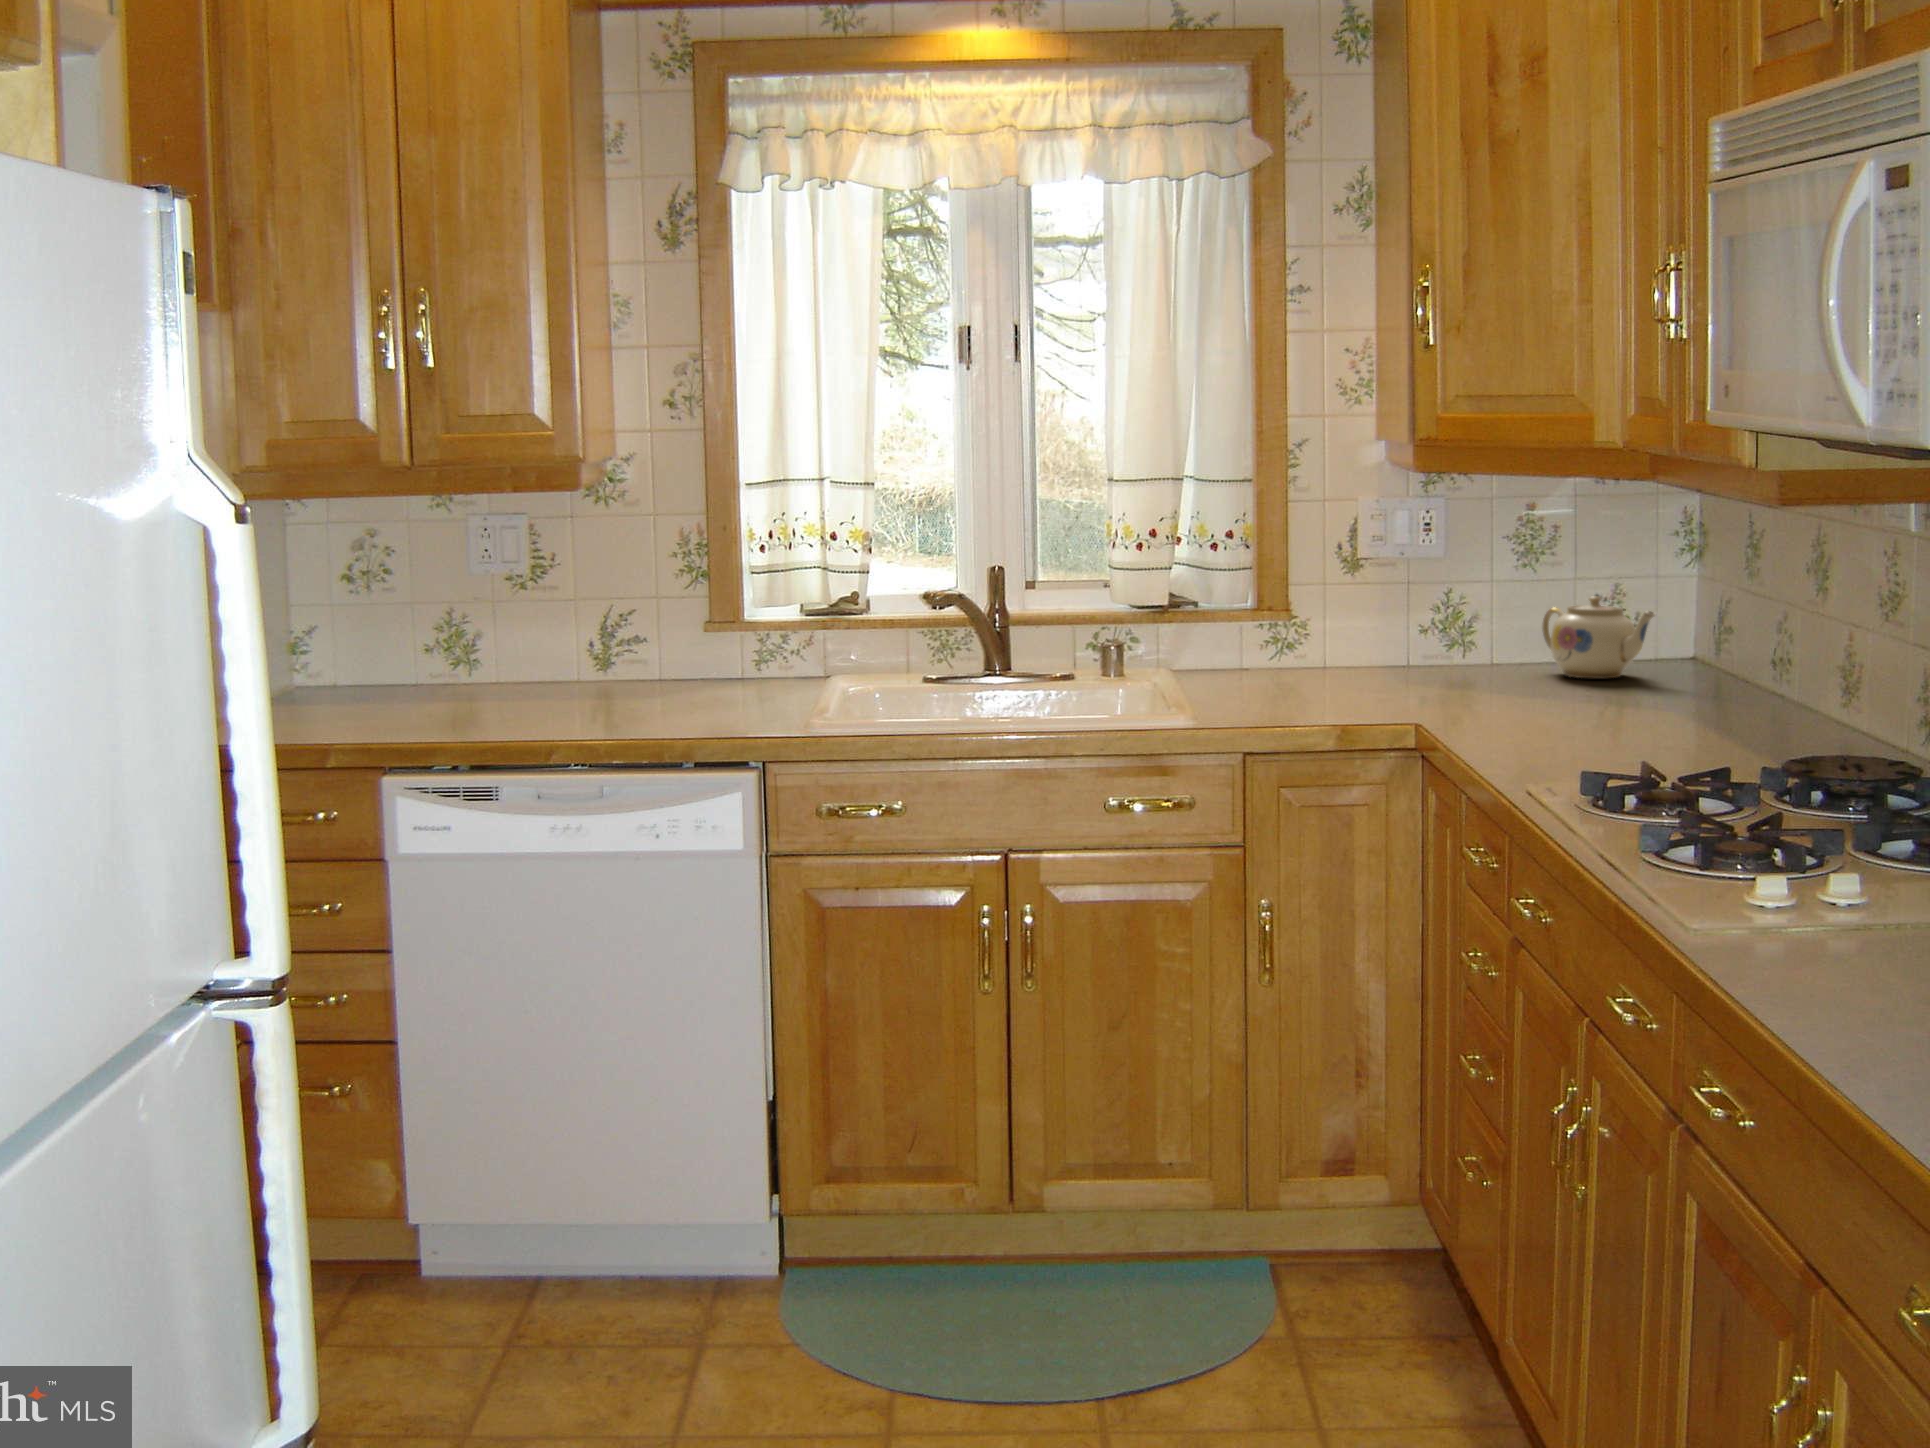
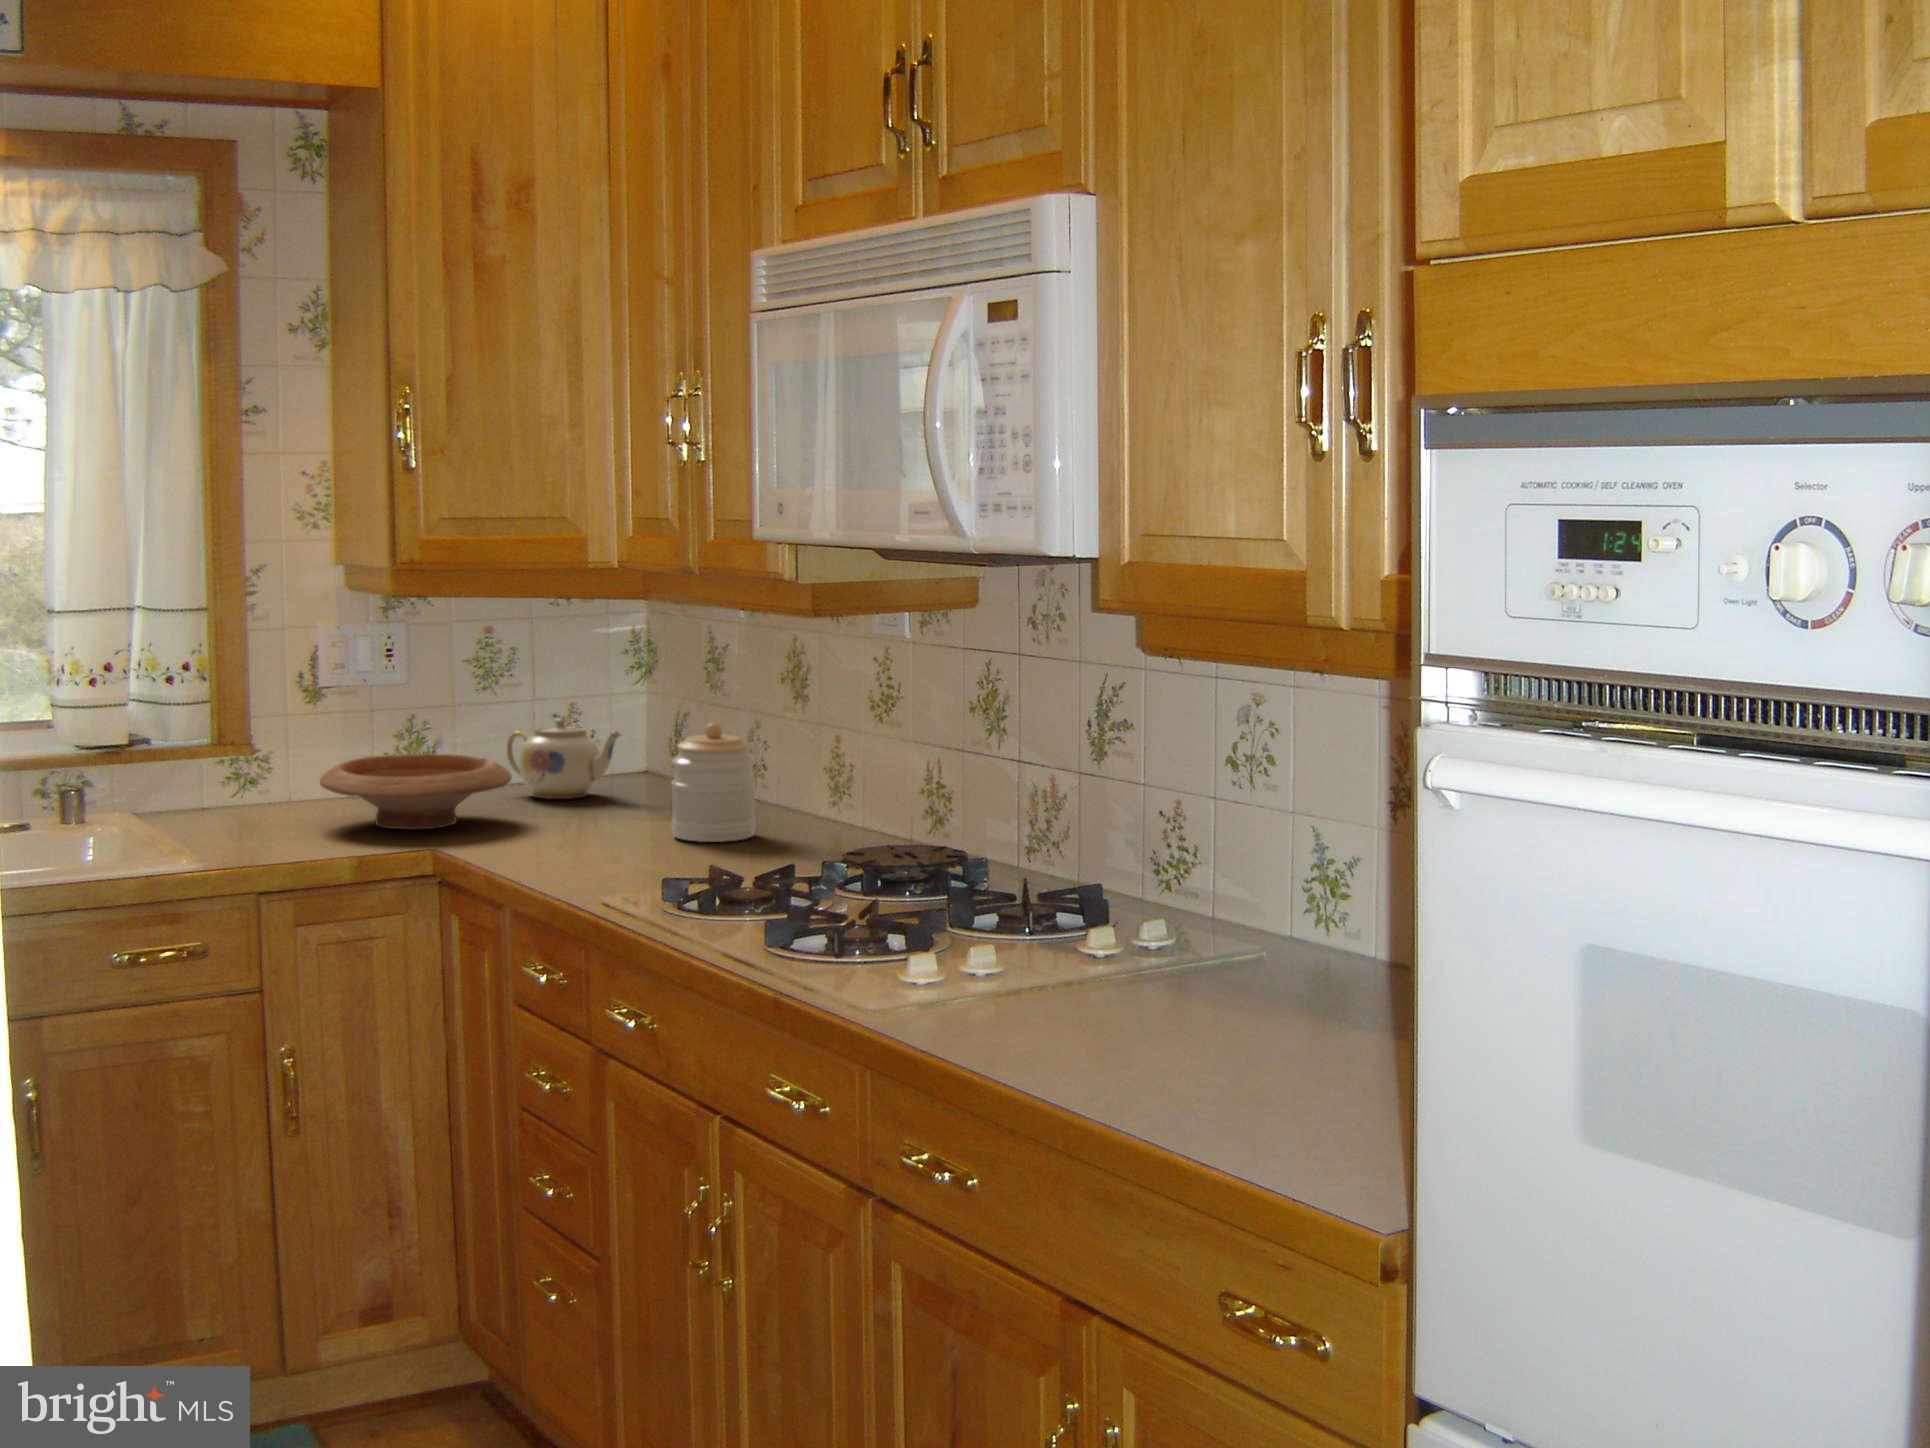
jar: none [1669,603,1769,732] -> present [671,723,756,842]
wooden bowl: none [1327,625,1518,699] -> present [320,754,512,829]

